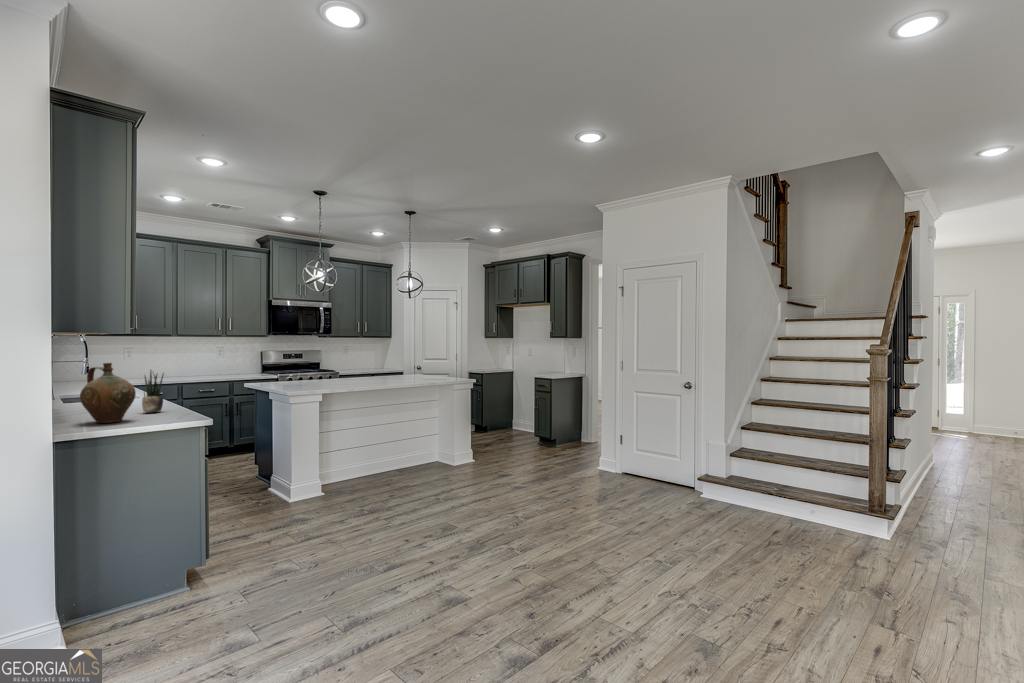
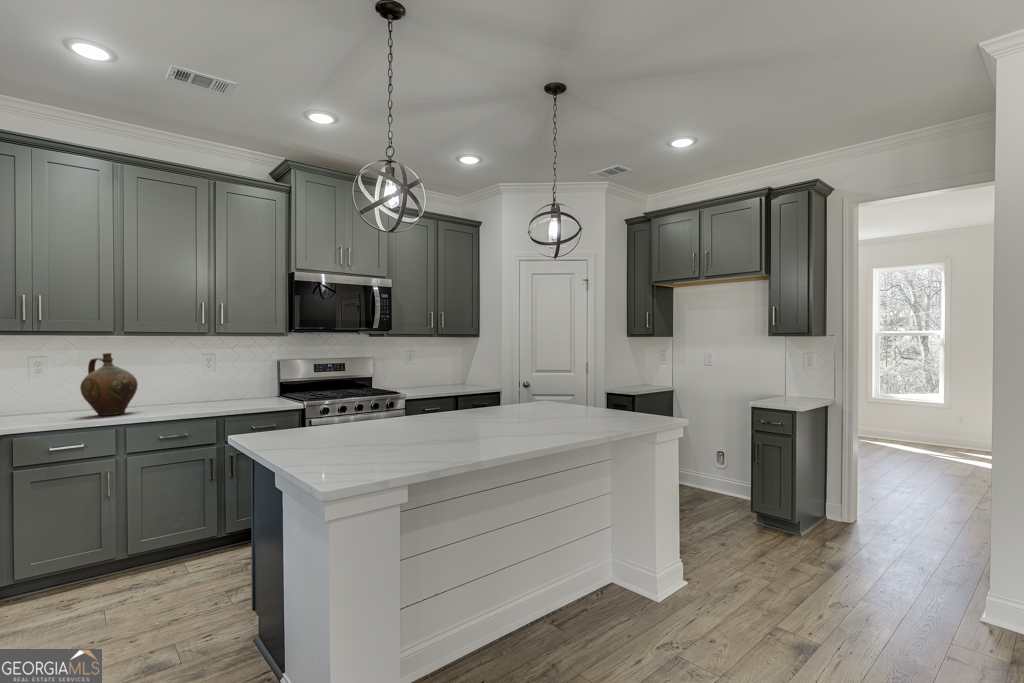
potted plant: present [142,370,163,412] -> none [148,361,170,405]

